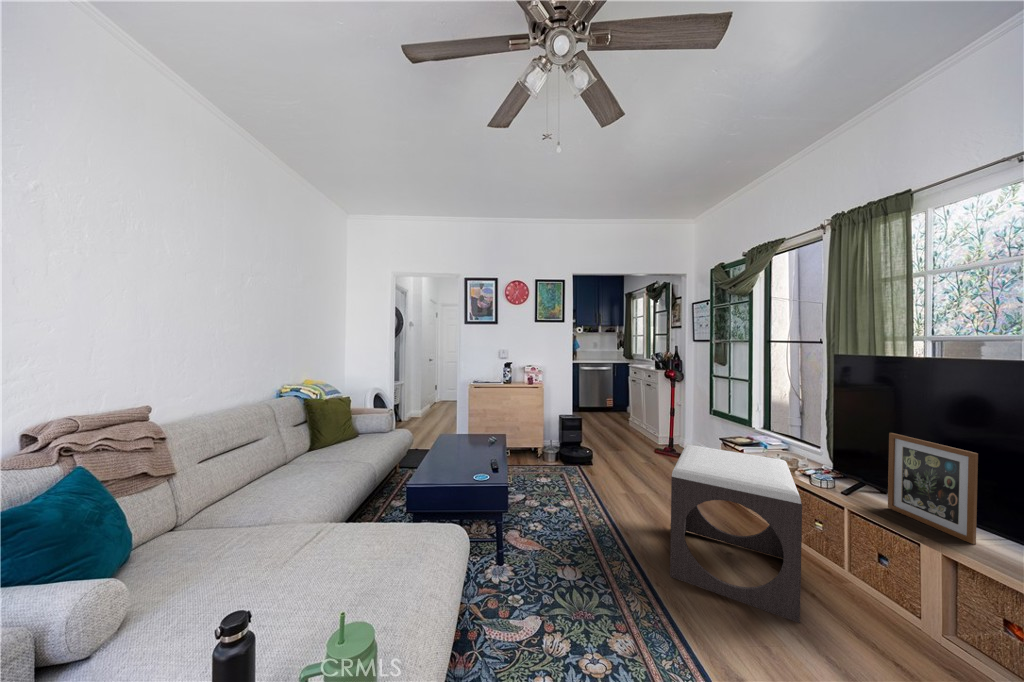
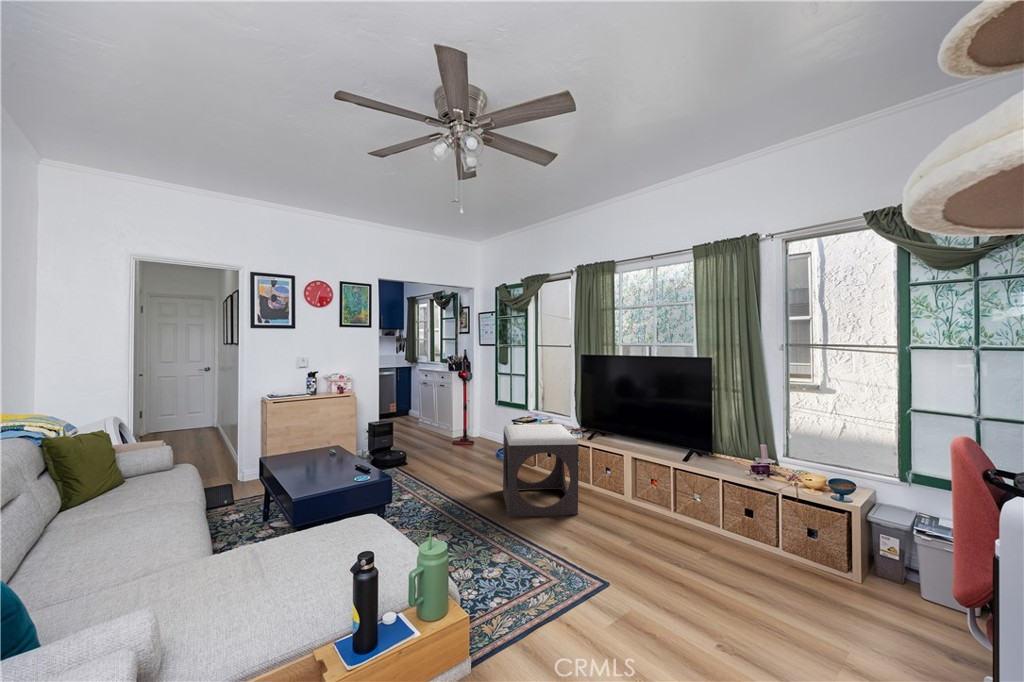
picture frame: present [888,433,978,544] -> none [607,399,639,448]

